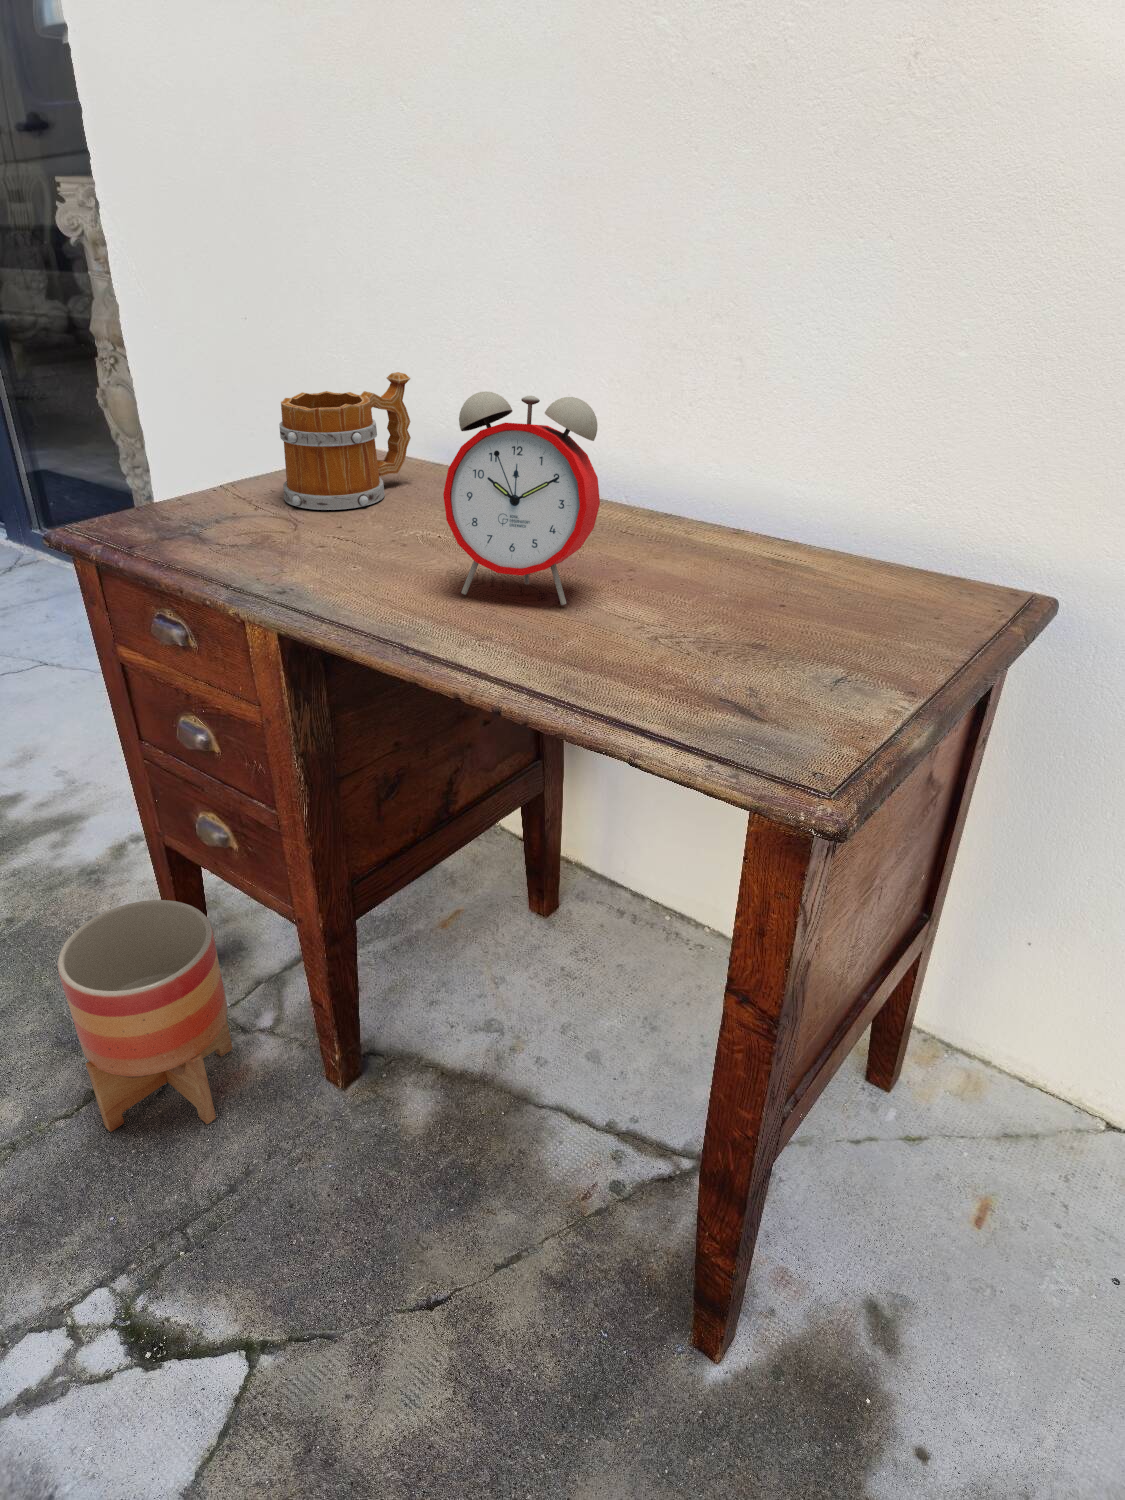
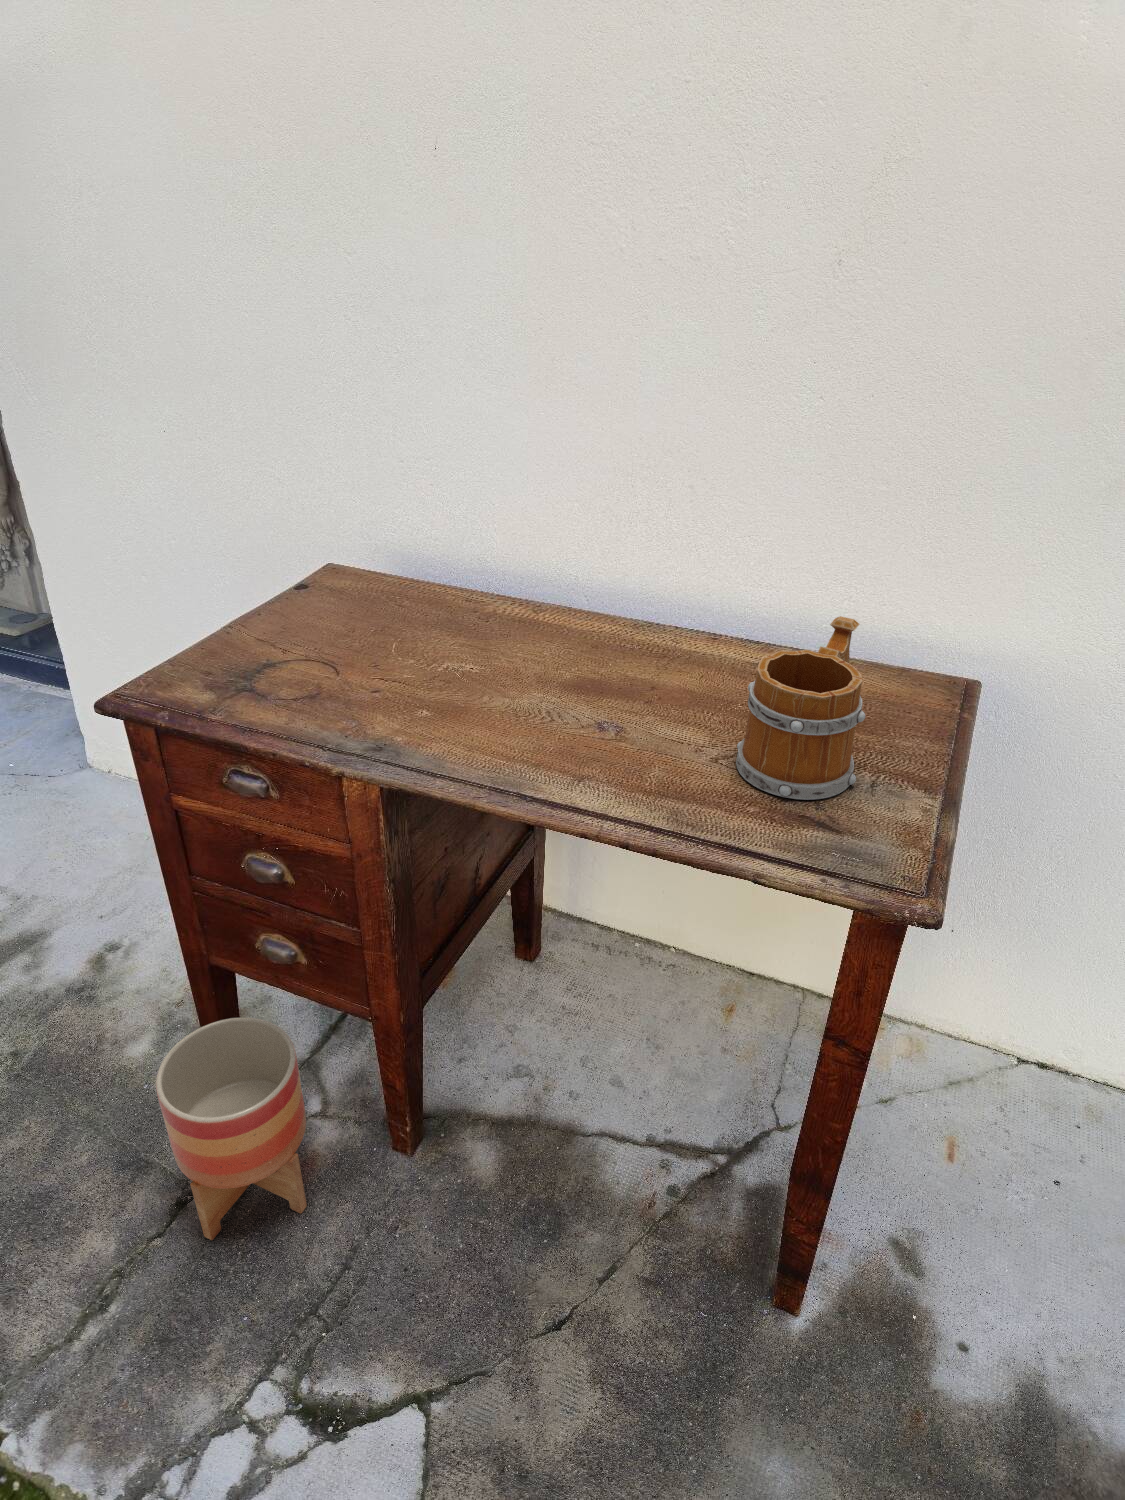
mug: present [279,372,411,510] -> present [736,616,865,800]
alarm clock: present [443,391,600,605] -> none [524,566,648,735]

